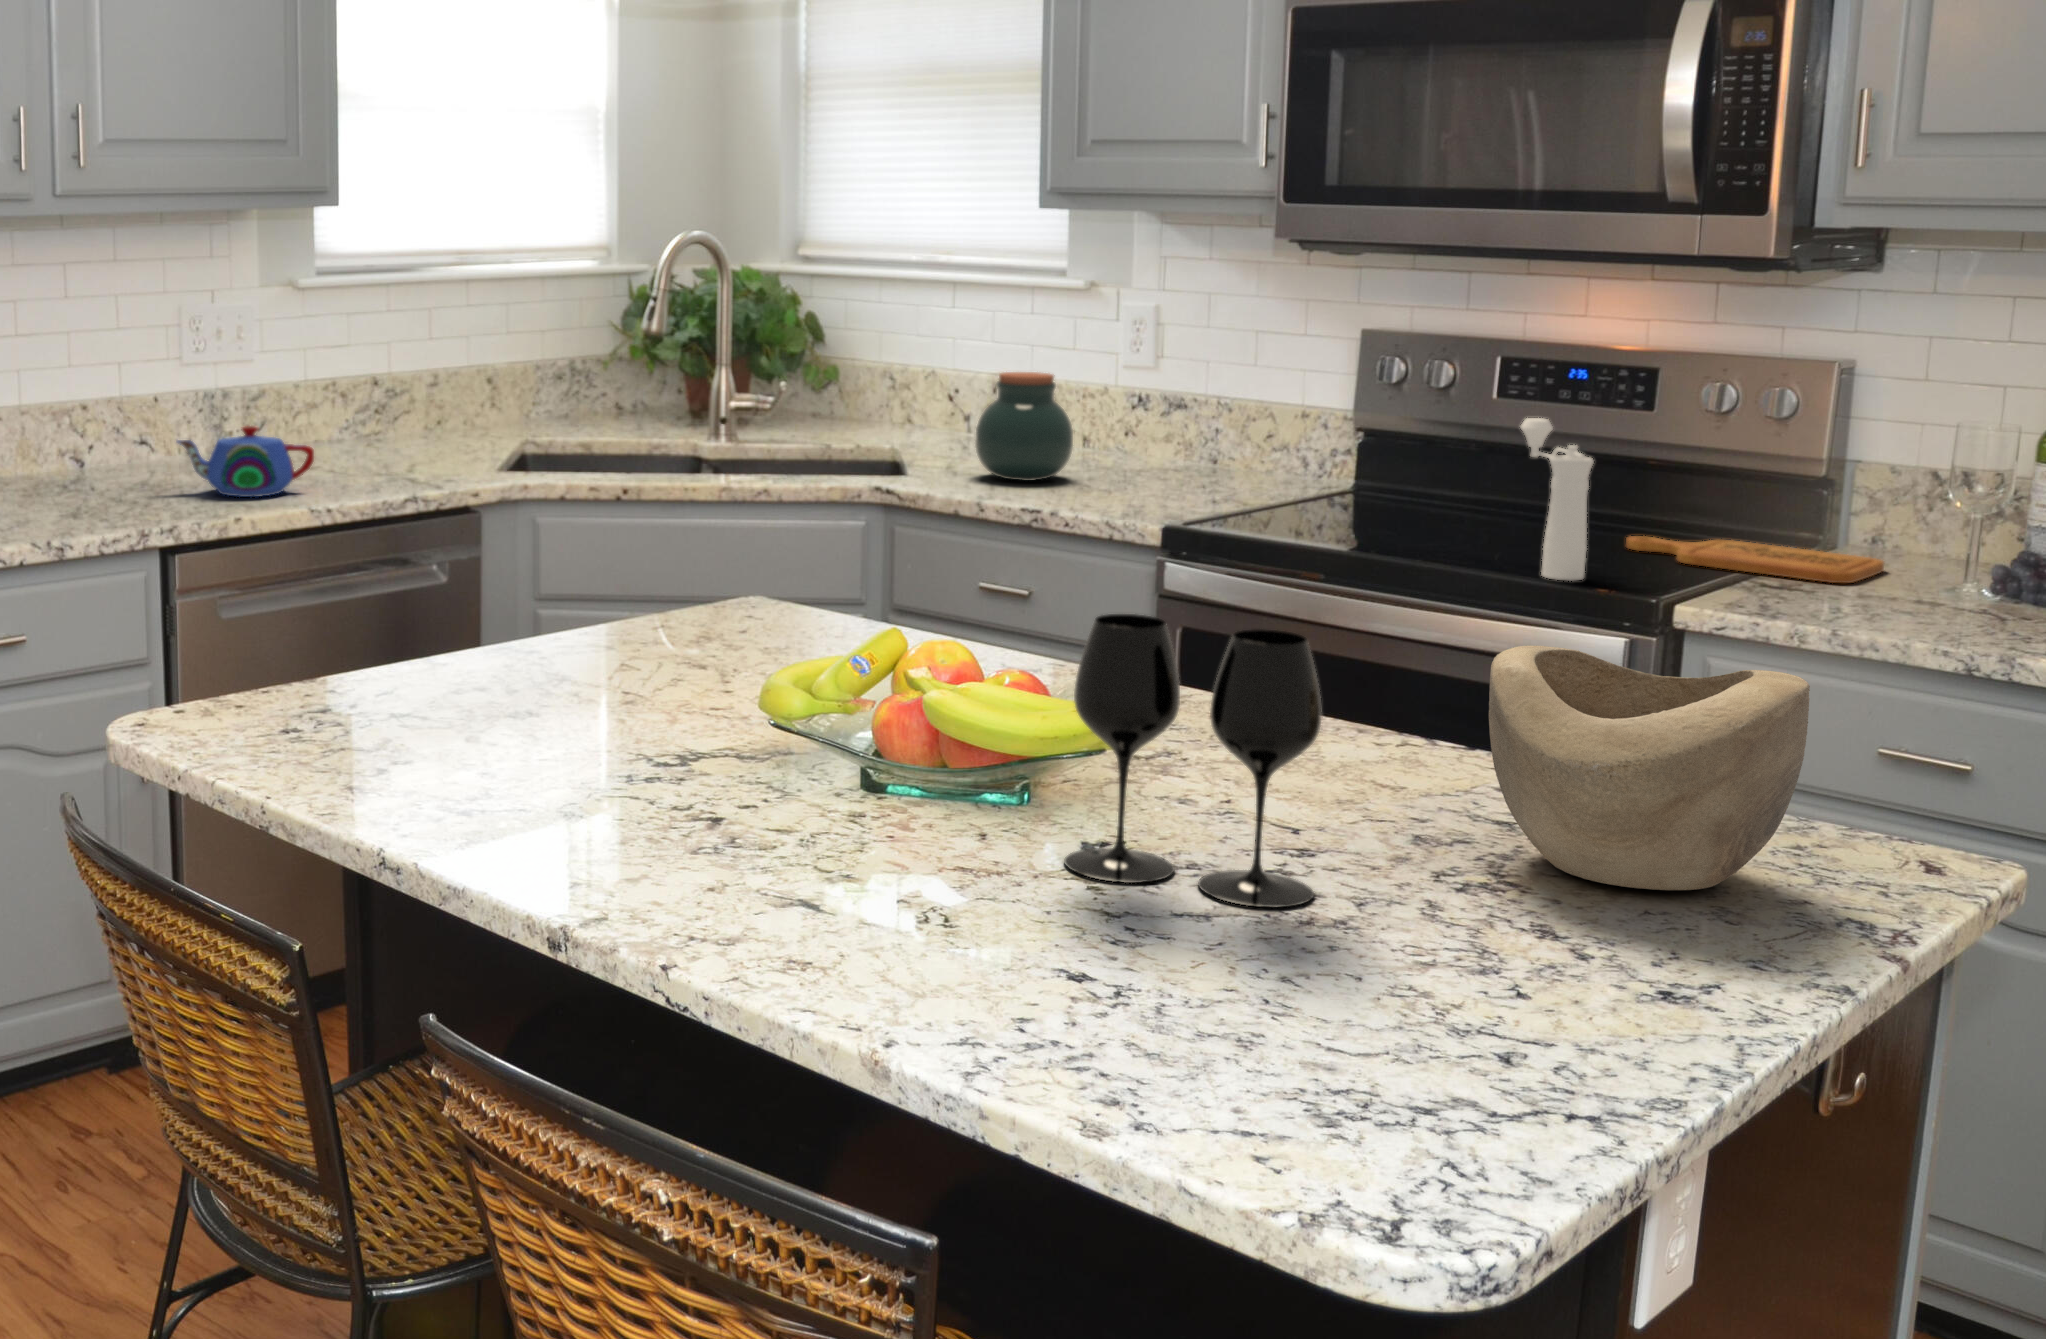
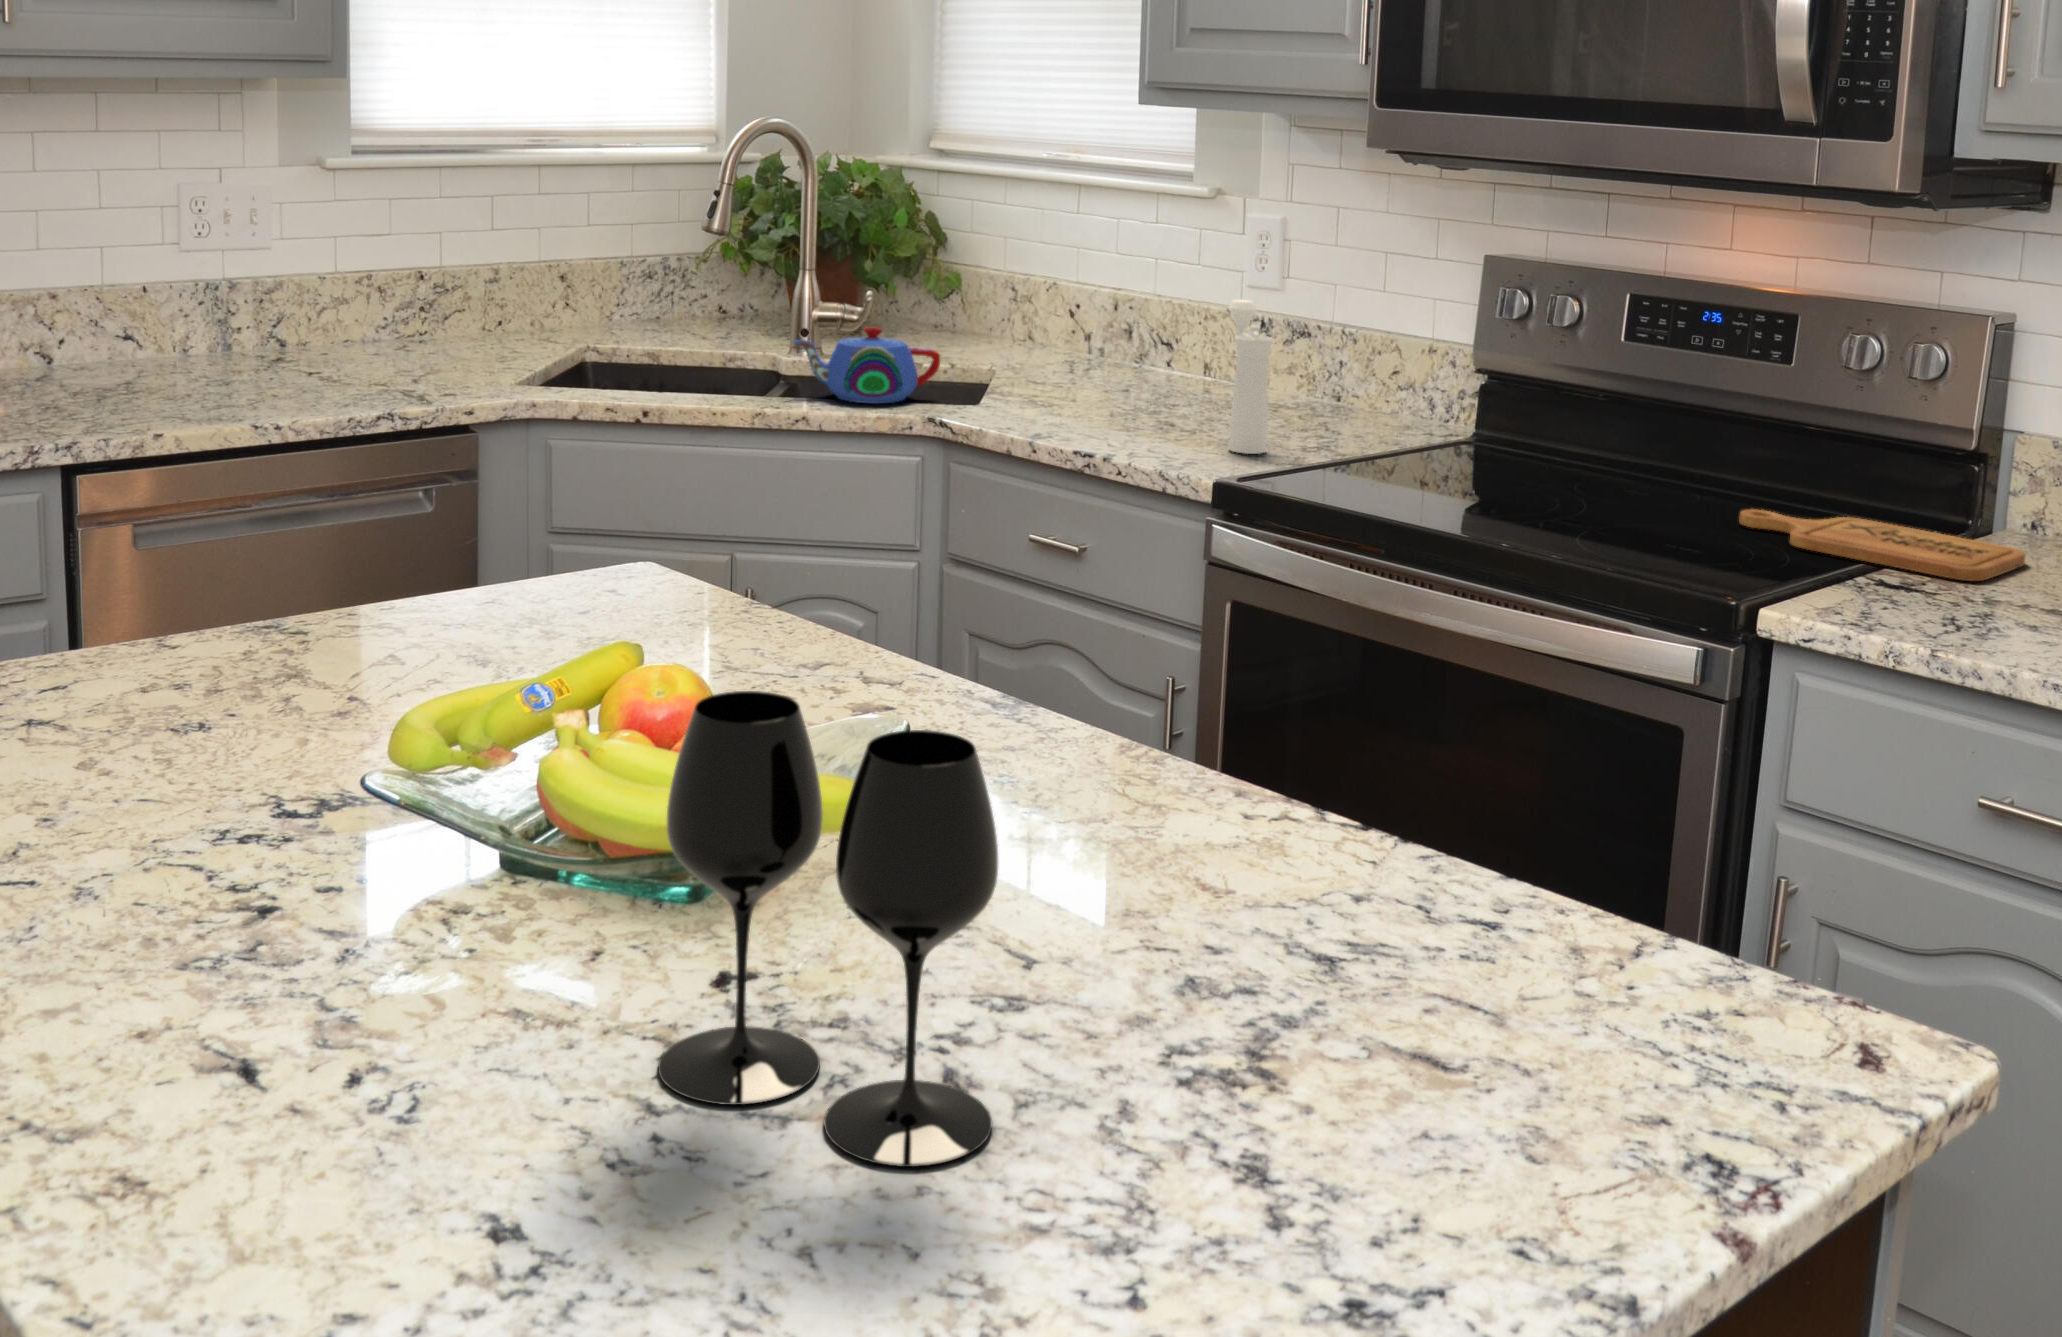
jar: present [975,372,1073,481] -> none [1060,290,1168,412]
pepper mill: present [1521,418,1593,581] -> present [1228,300,1273,454]
teapot: present [177,426,314,497] -> present [795,327,940,404]
decorative bowl: present [1489,646,1810,890] -> none [1298,744,1738,1140]

